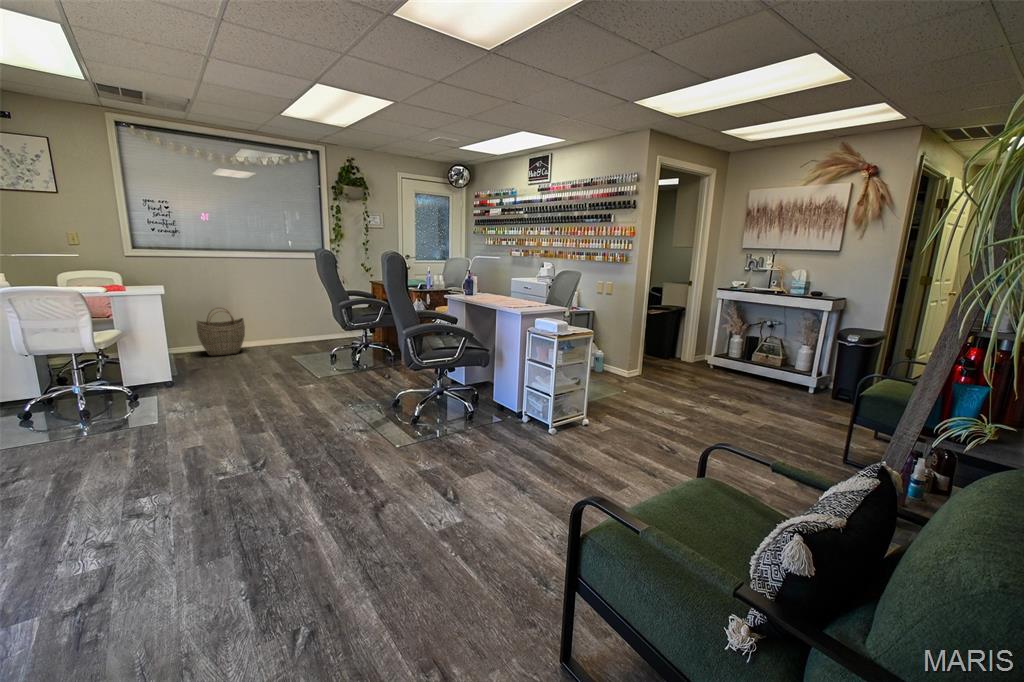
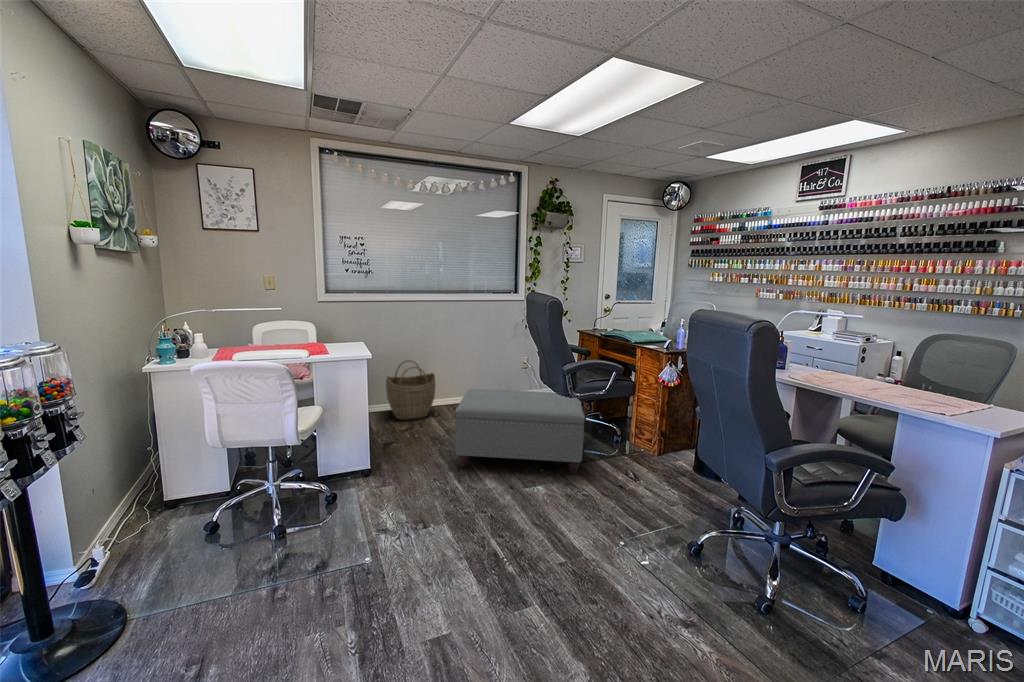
ottoman: none [243,323,354,377] -> present [455,389,585,474]

